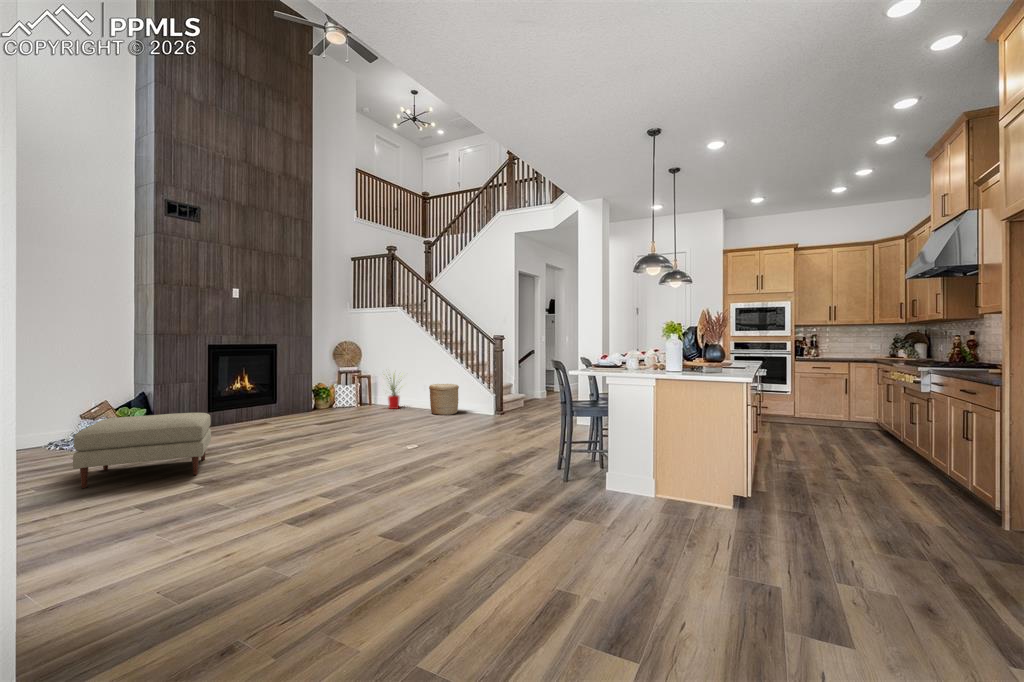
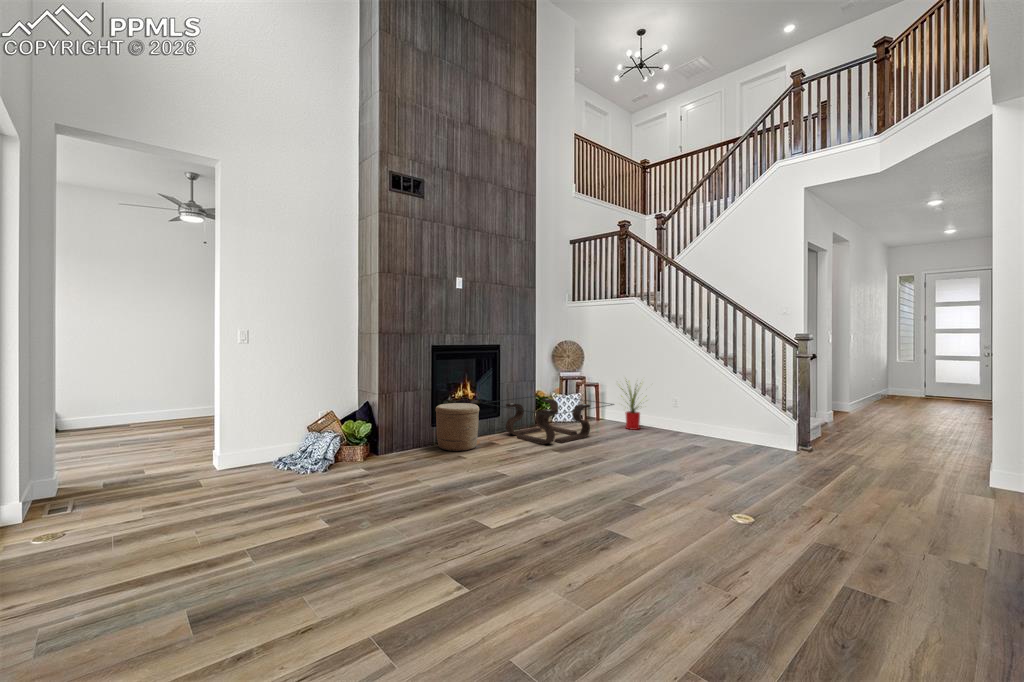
woven basket: present [429,384,459,415] -> present [435,403,479,451]
coffee table: none [260,386,374,421] -> present [482,396,614,444]
ottoman: present [73,413,211,488] -> none [295,445,457,561]

